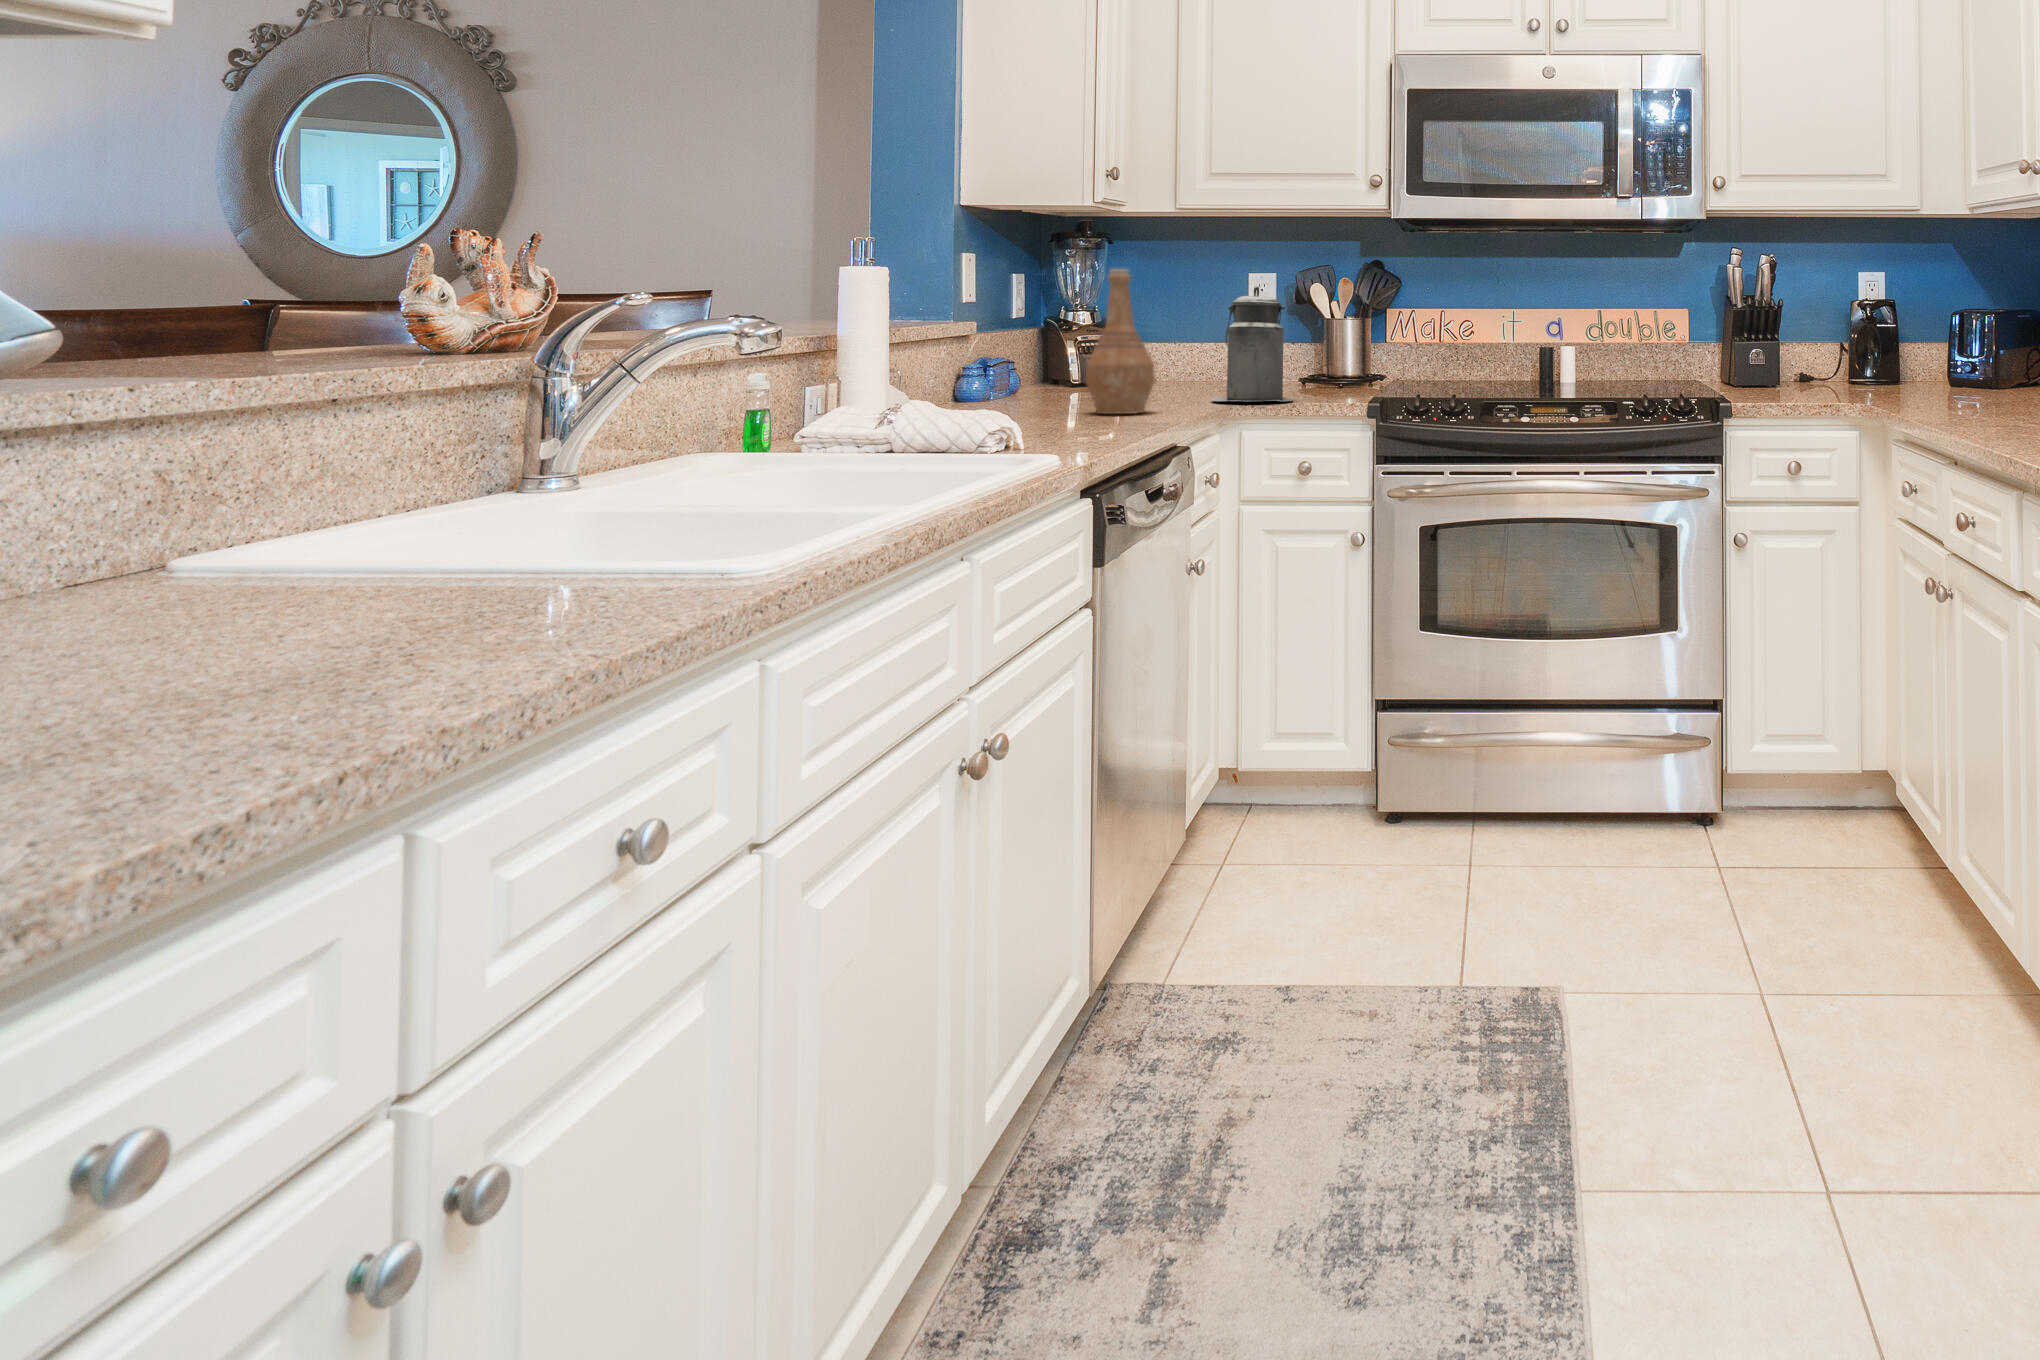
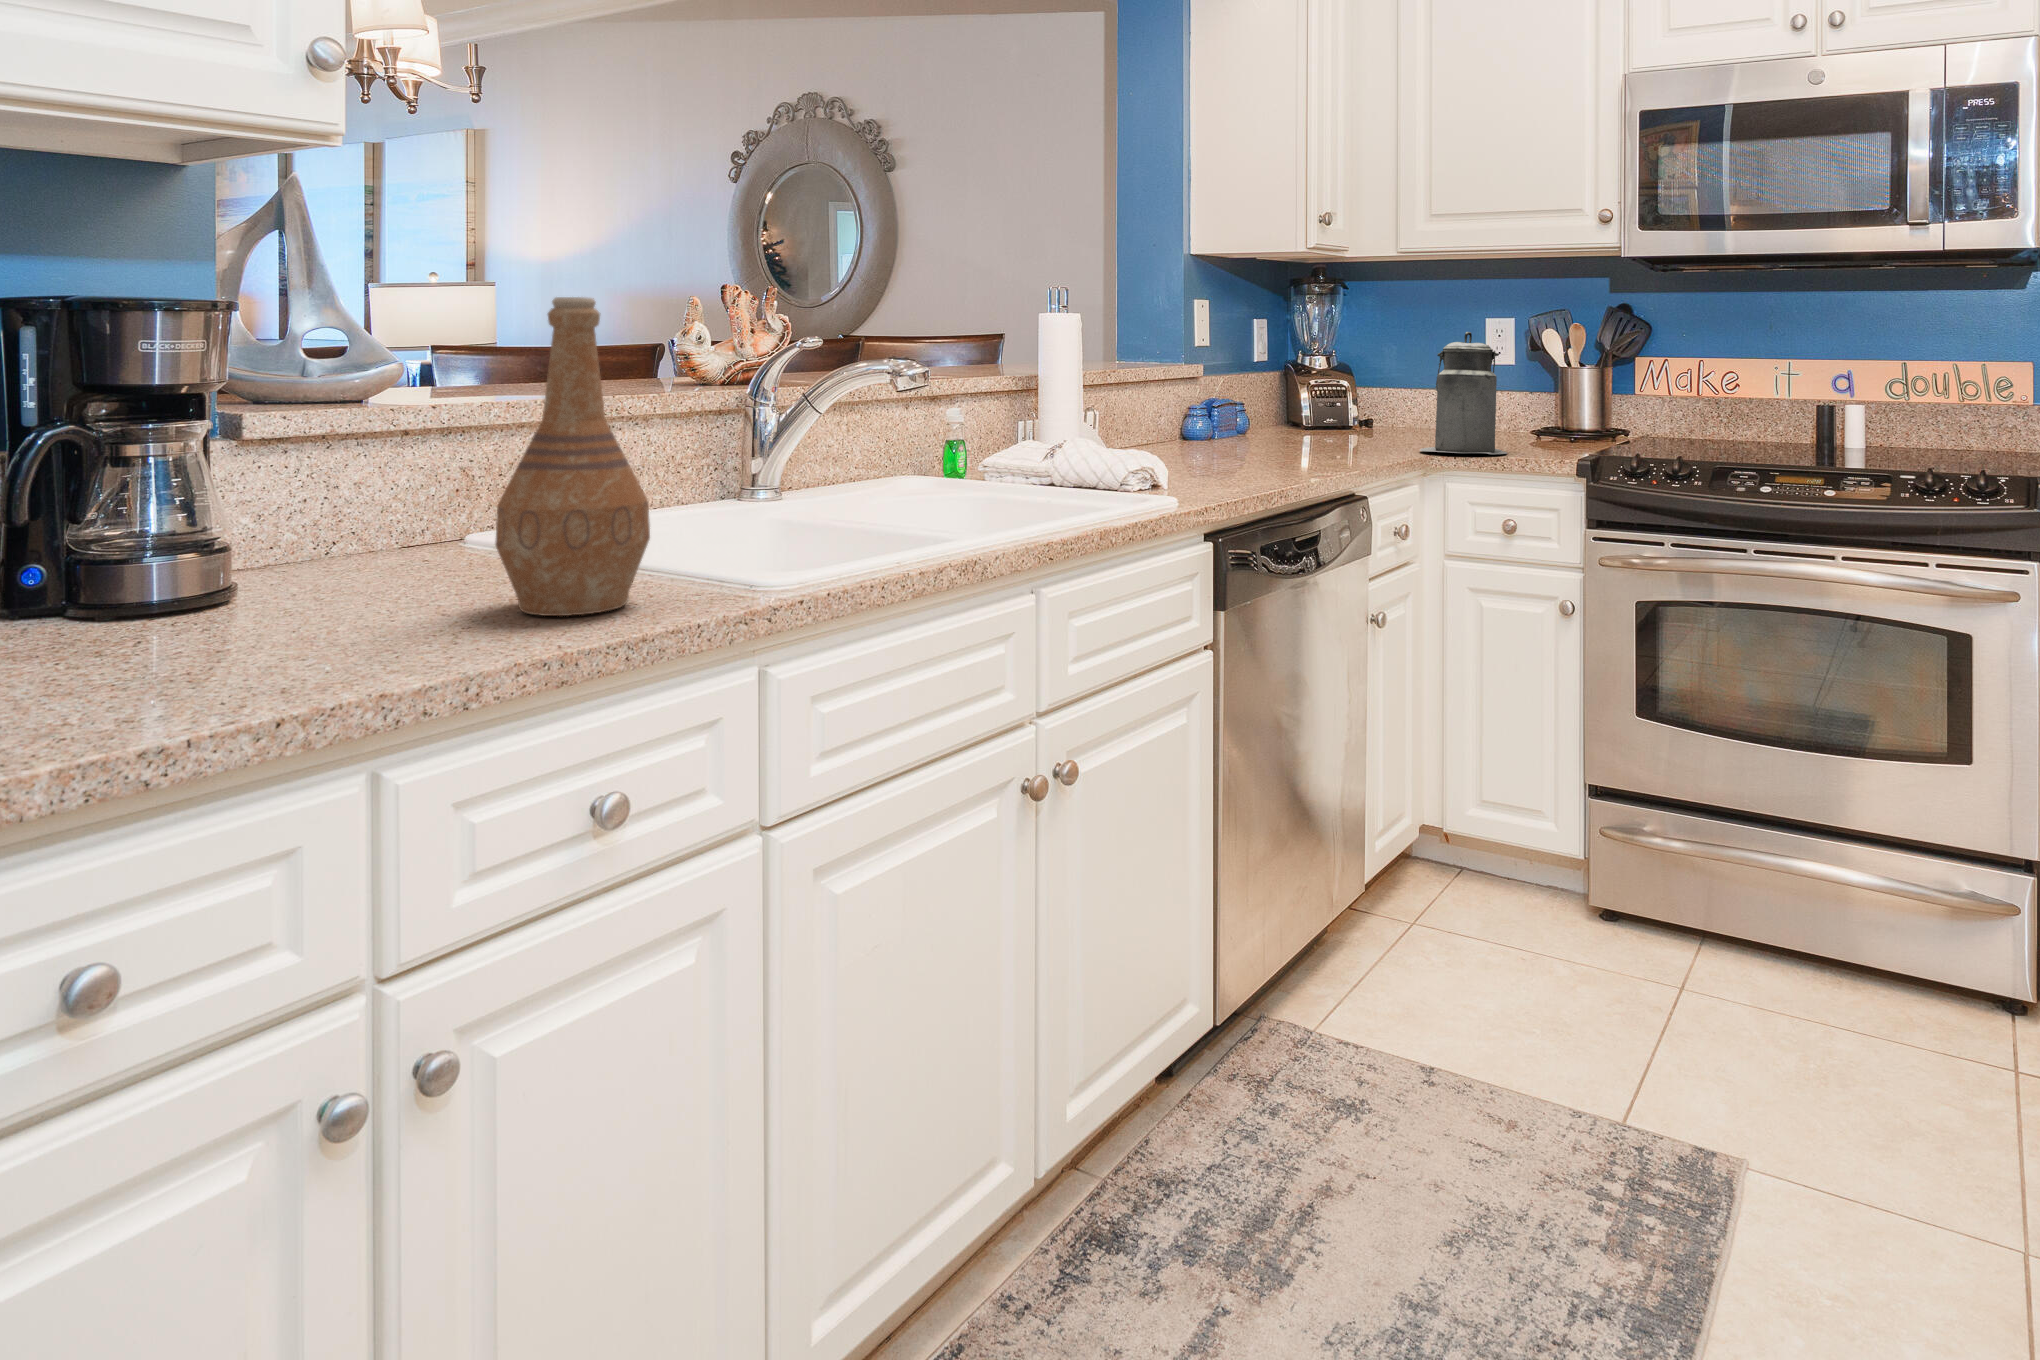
vase: present [1085,269,1155,414] -> present [495,297,650,616]

